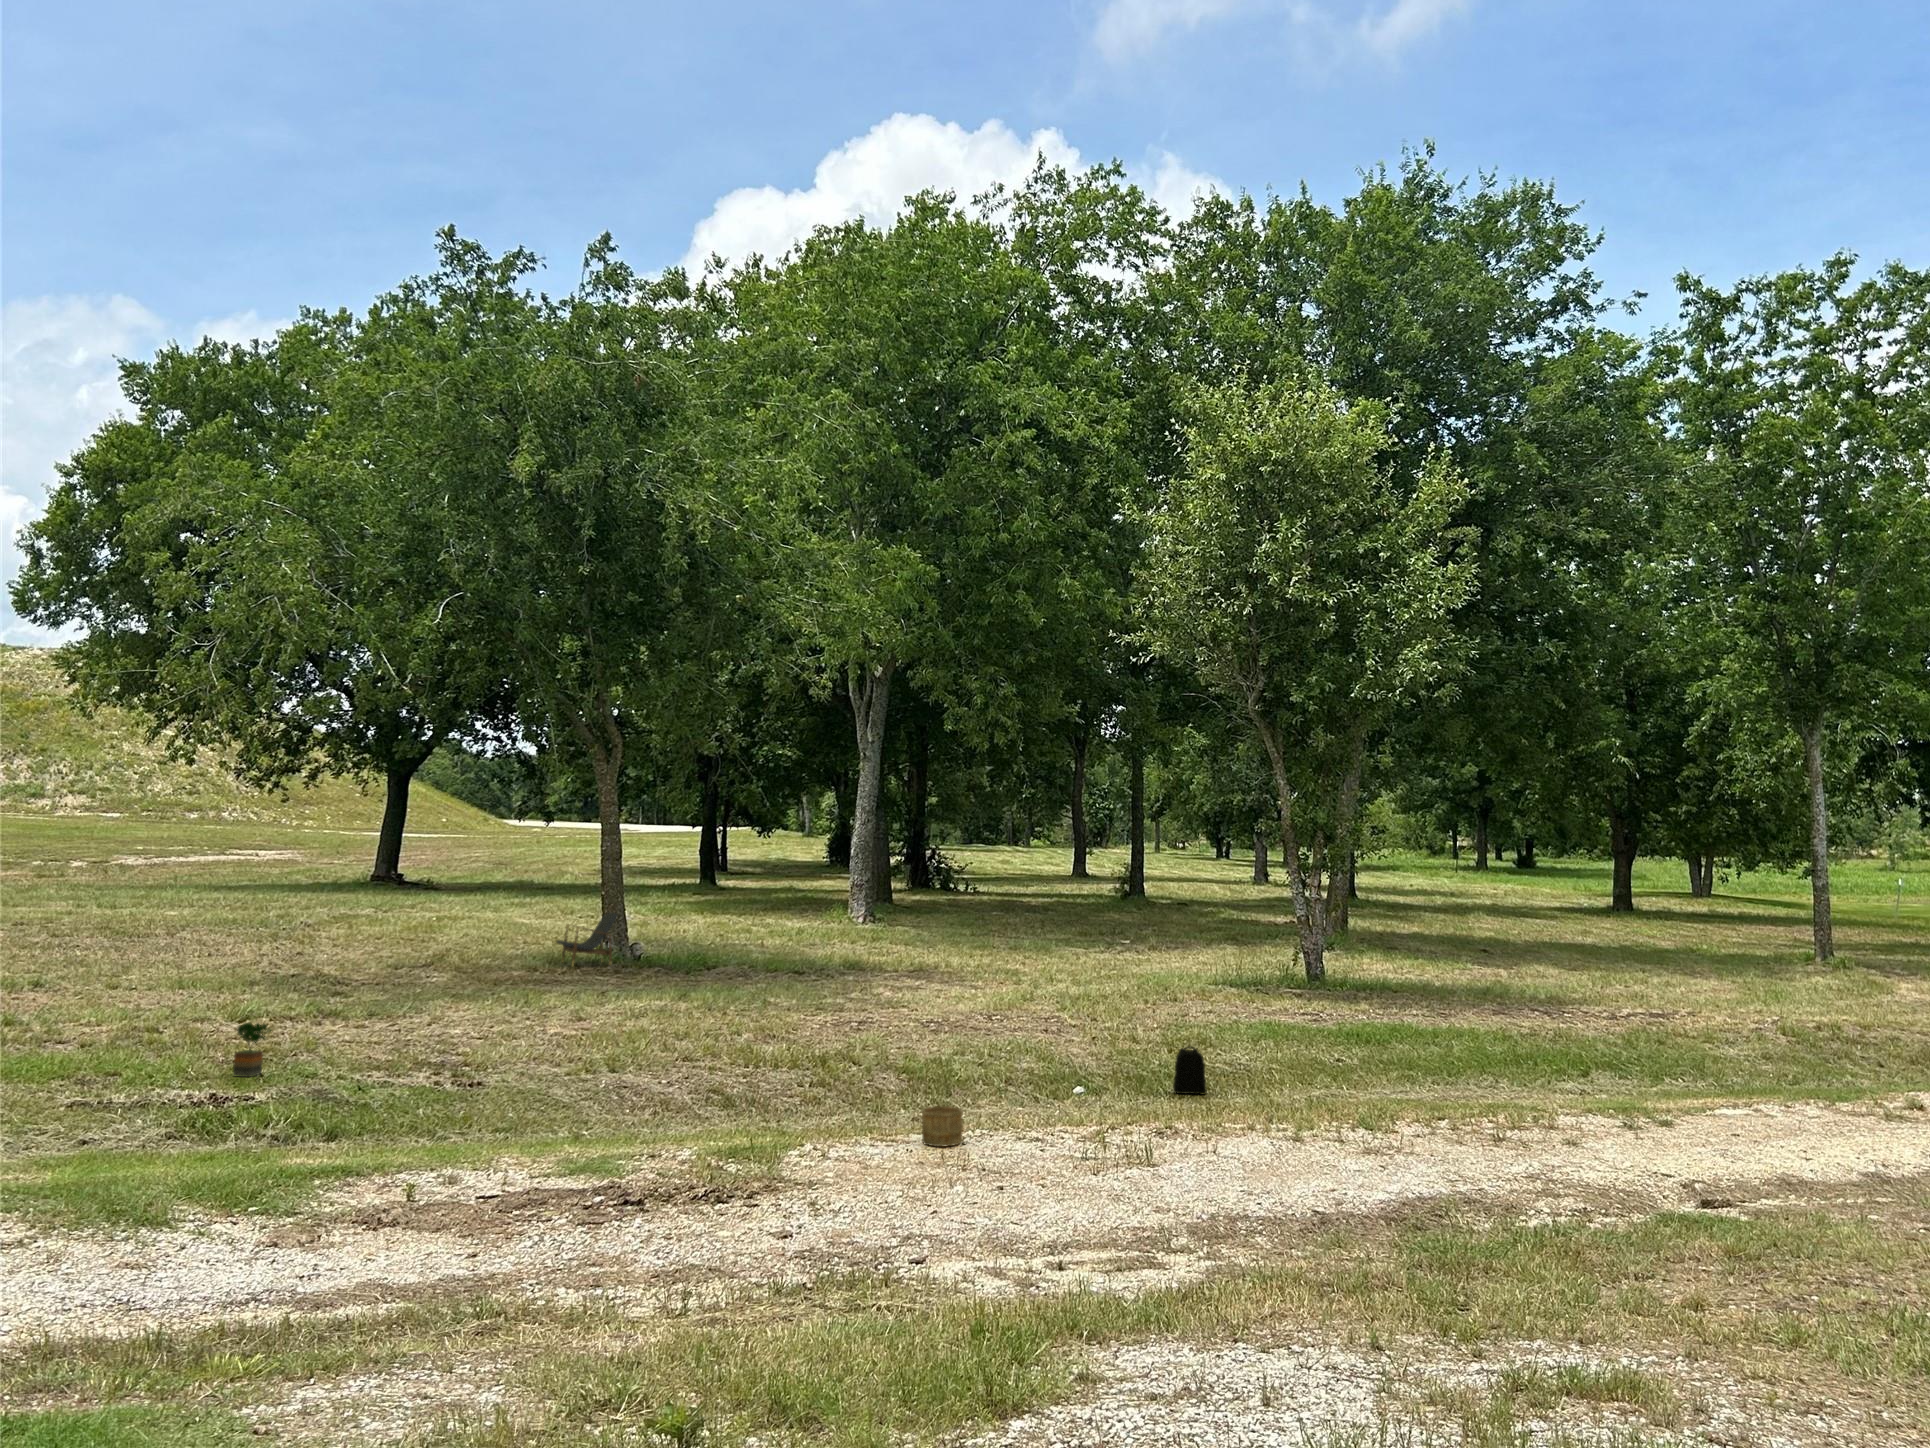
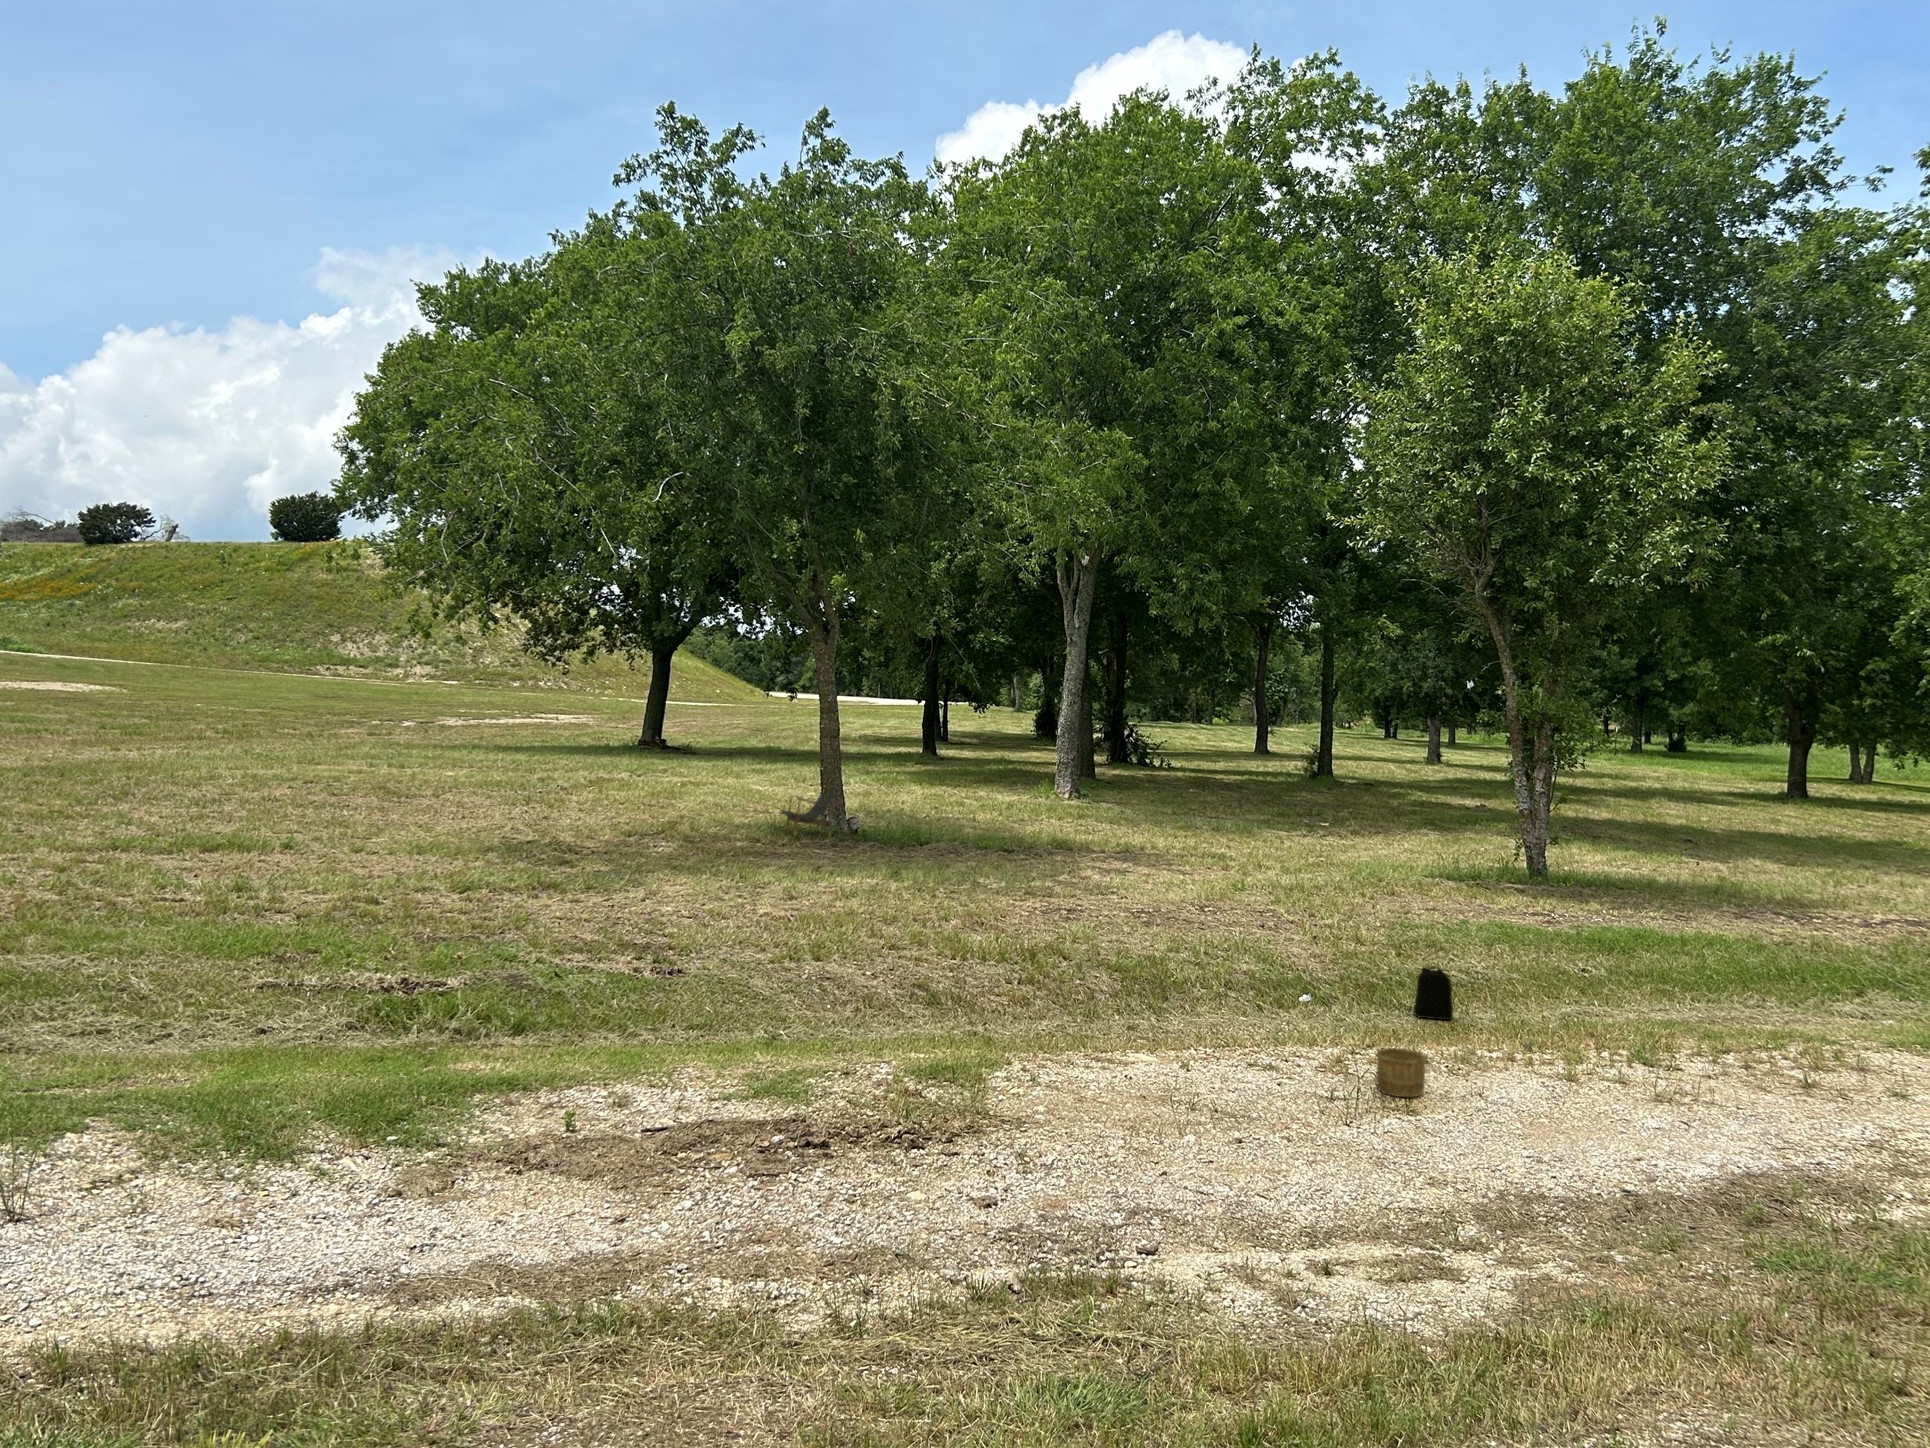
potted tree: present [233,1023,271,1077] -> none [455,893,492,948]
wooden bucket: present [921,1106,963,1146] -> present [1376,1048,1426,1097]

